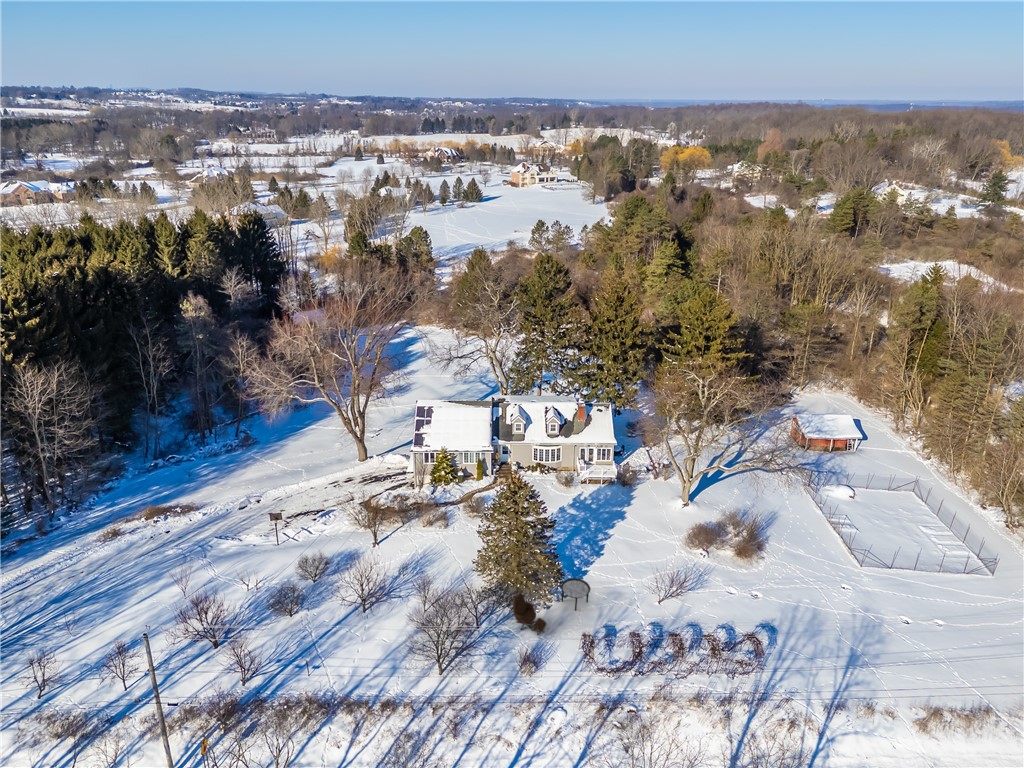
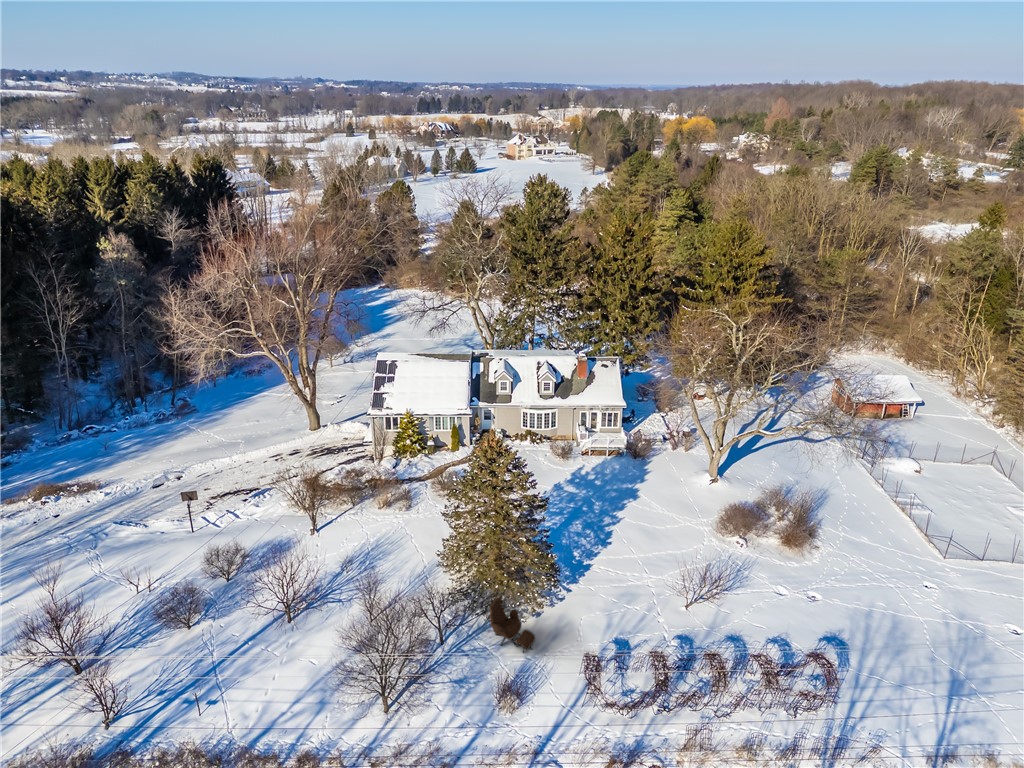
round table: present [561,578,590,611] -> none [555,574,594,618]

